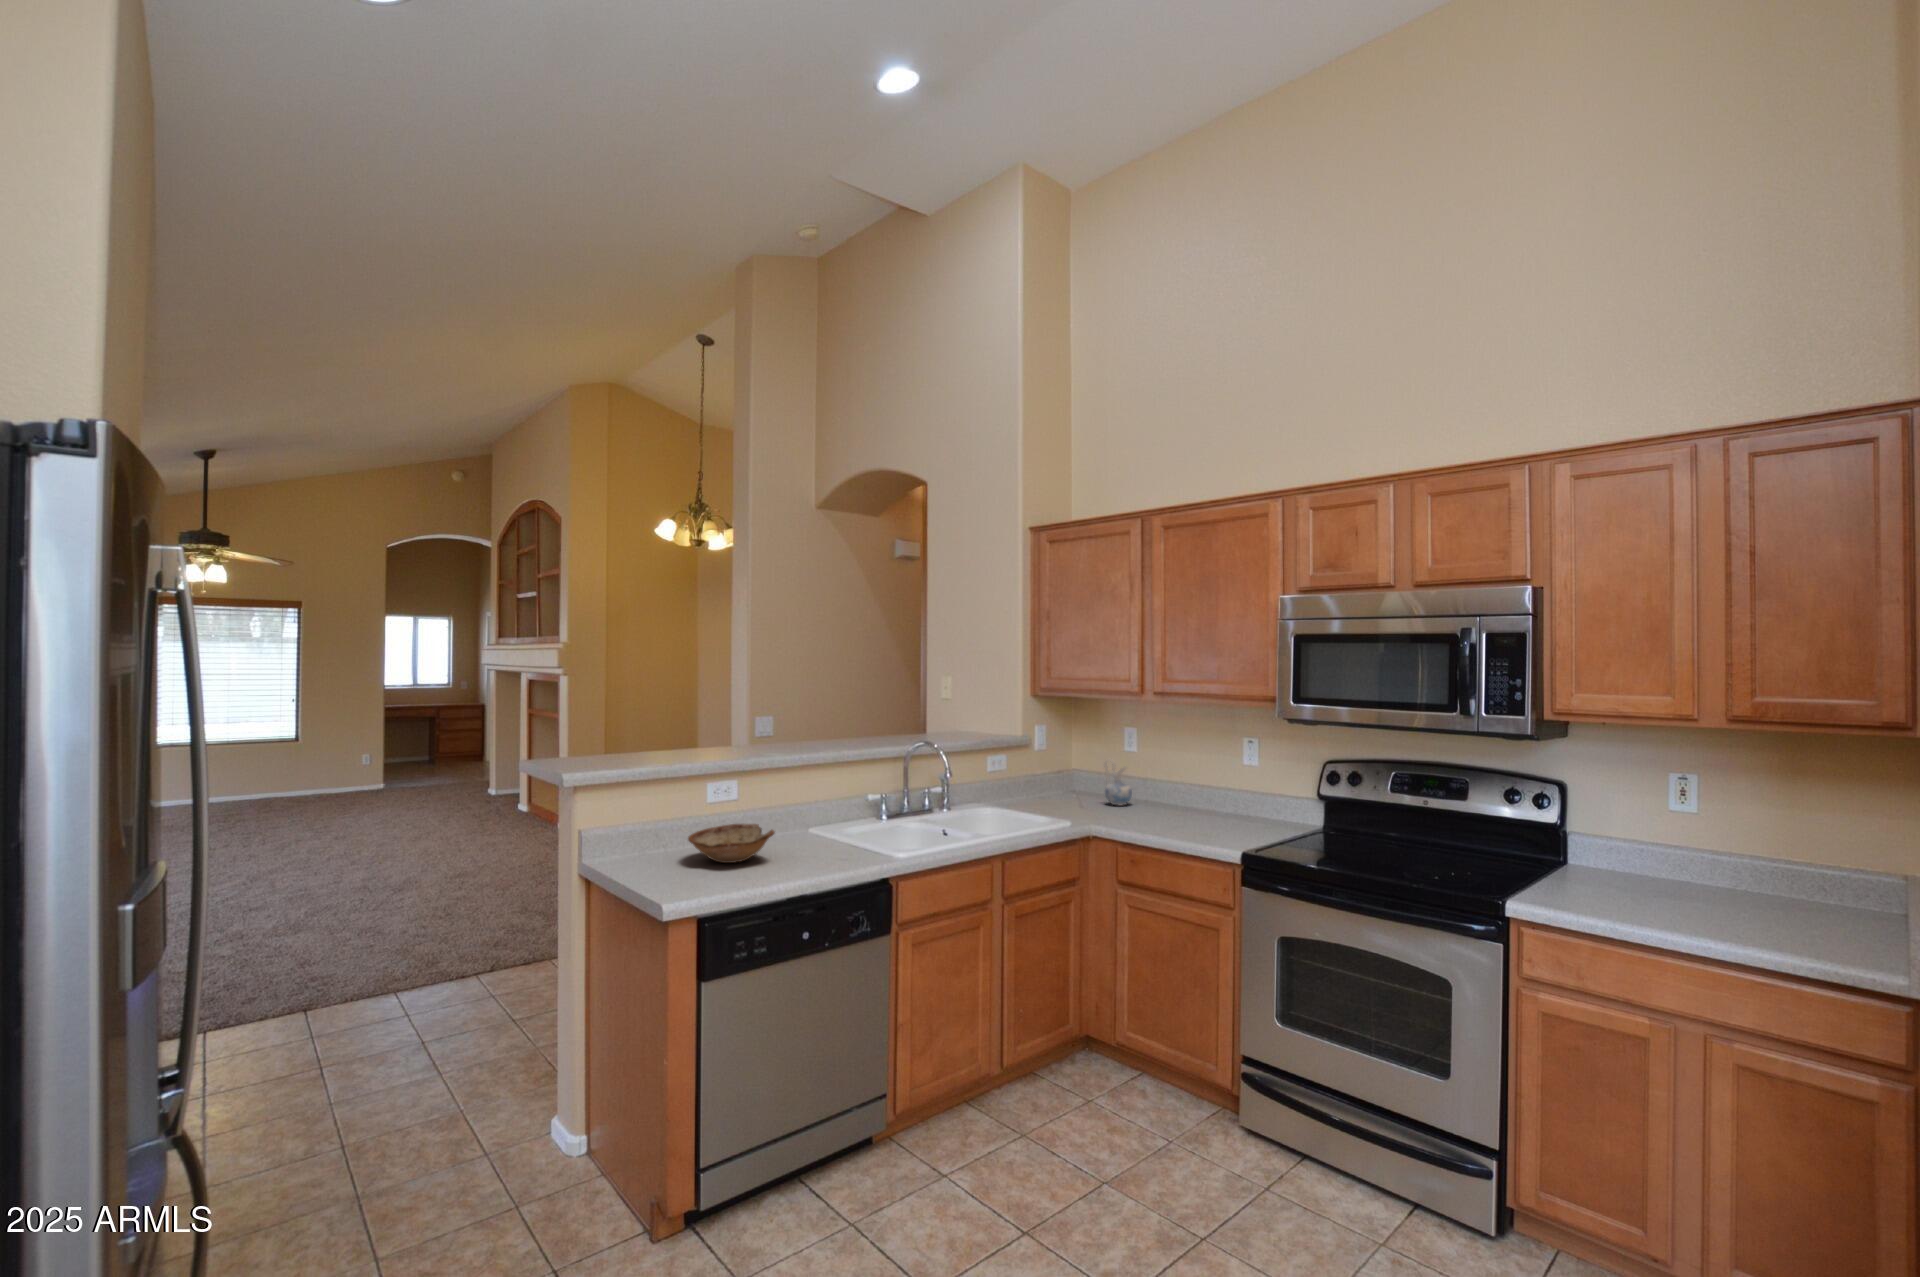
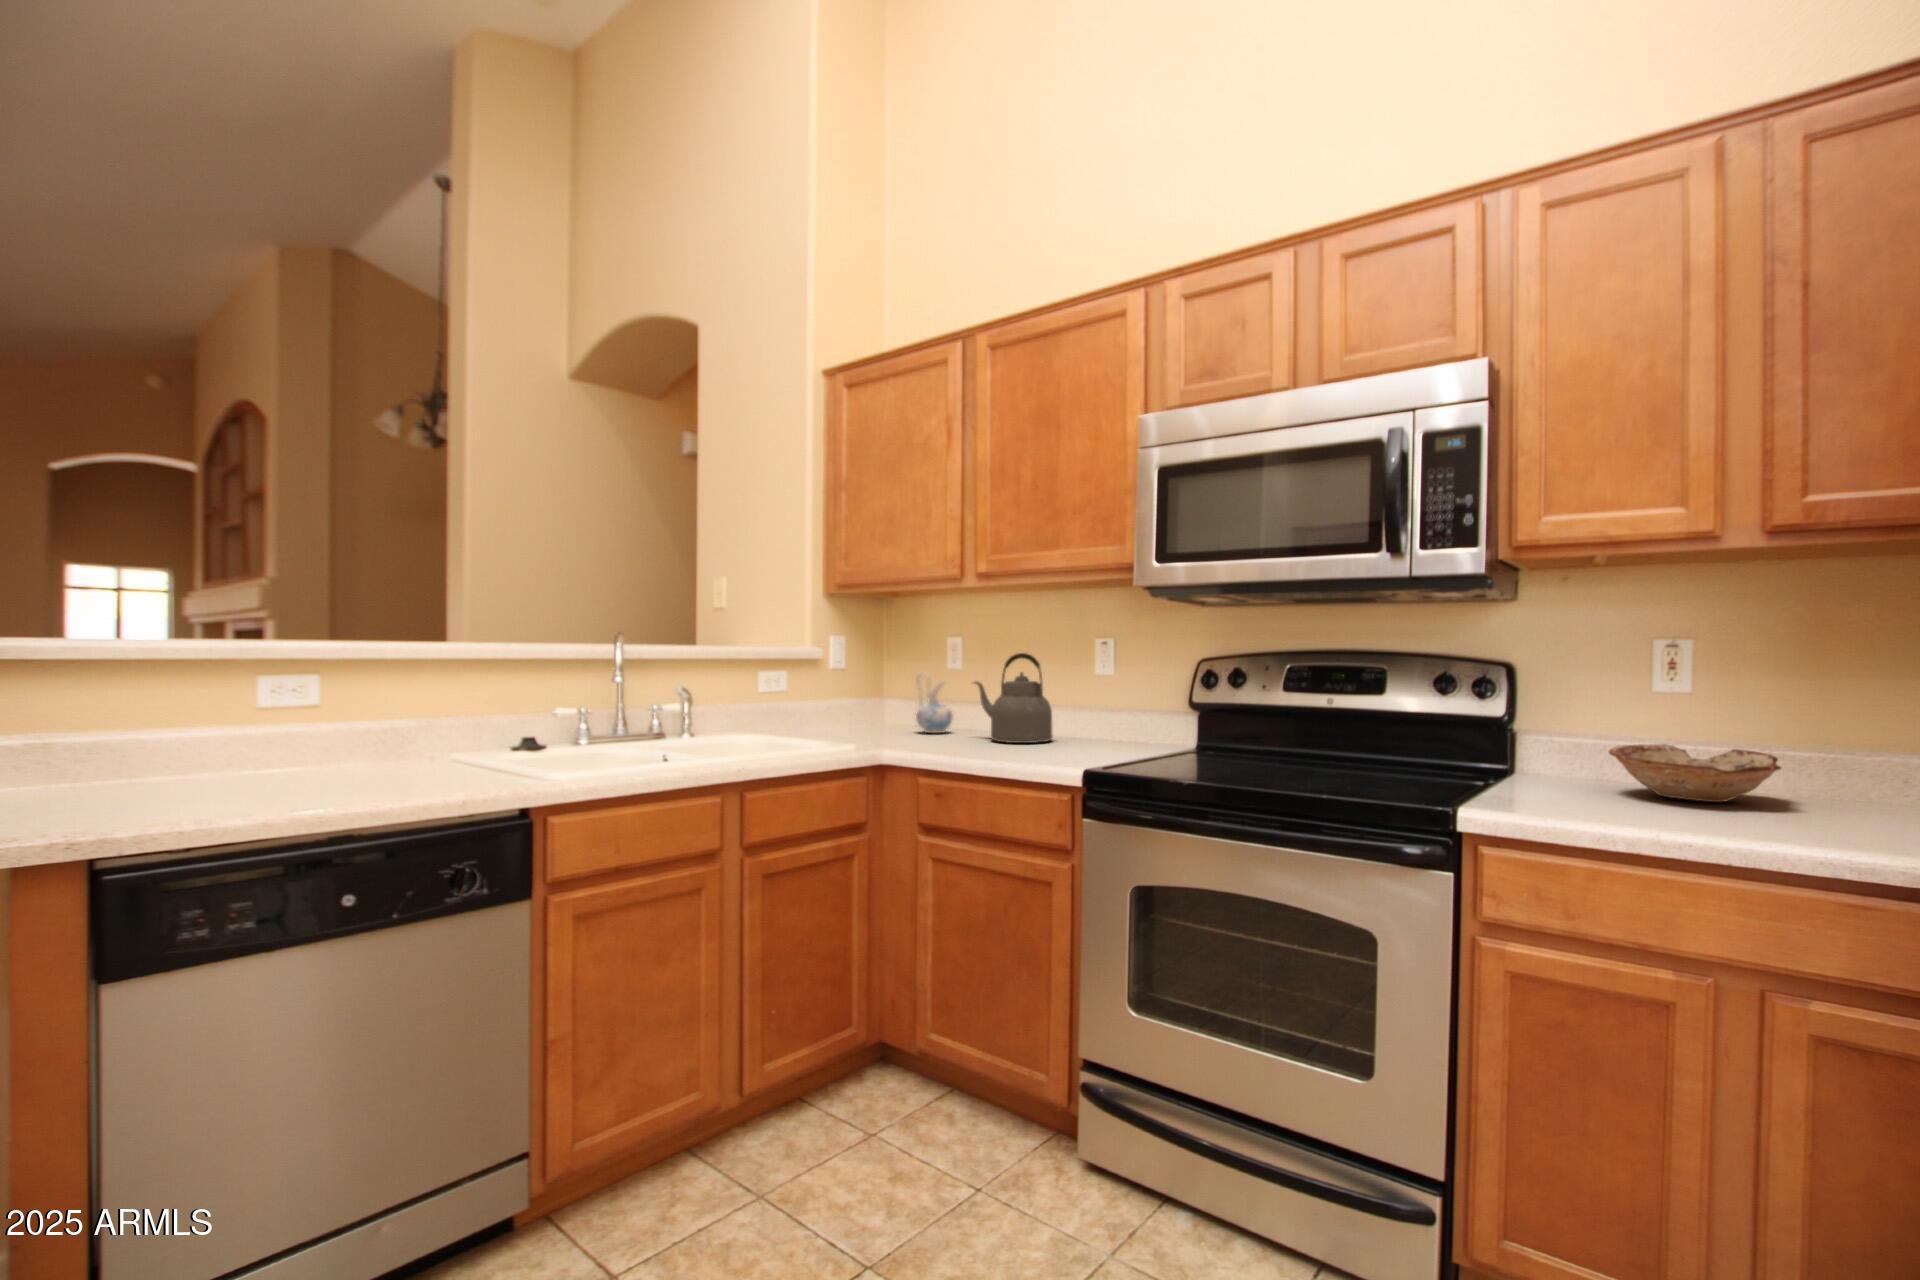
kettle: none [1149,752,1212,820] -> present [974,653,1053,743]
bowl: present [688,824,775,863] -> present [1609,744,1781,802]

